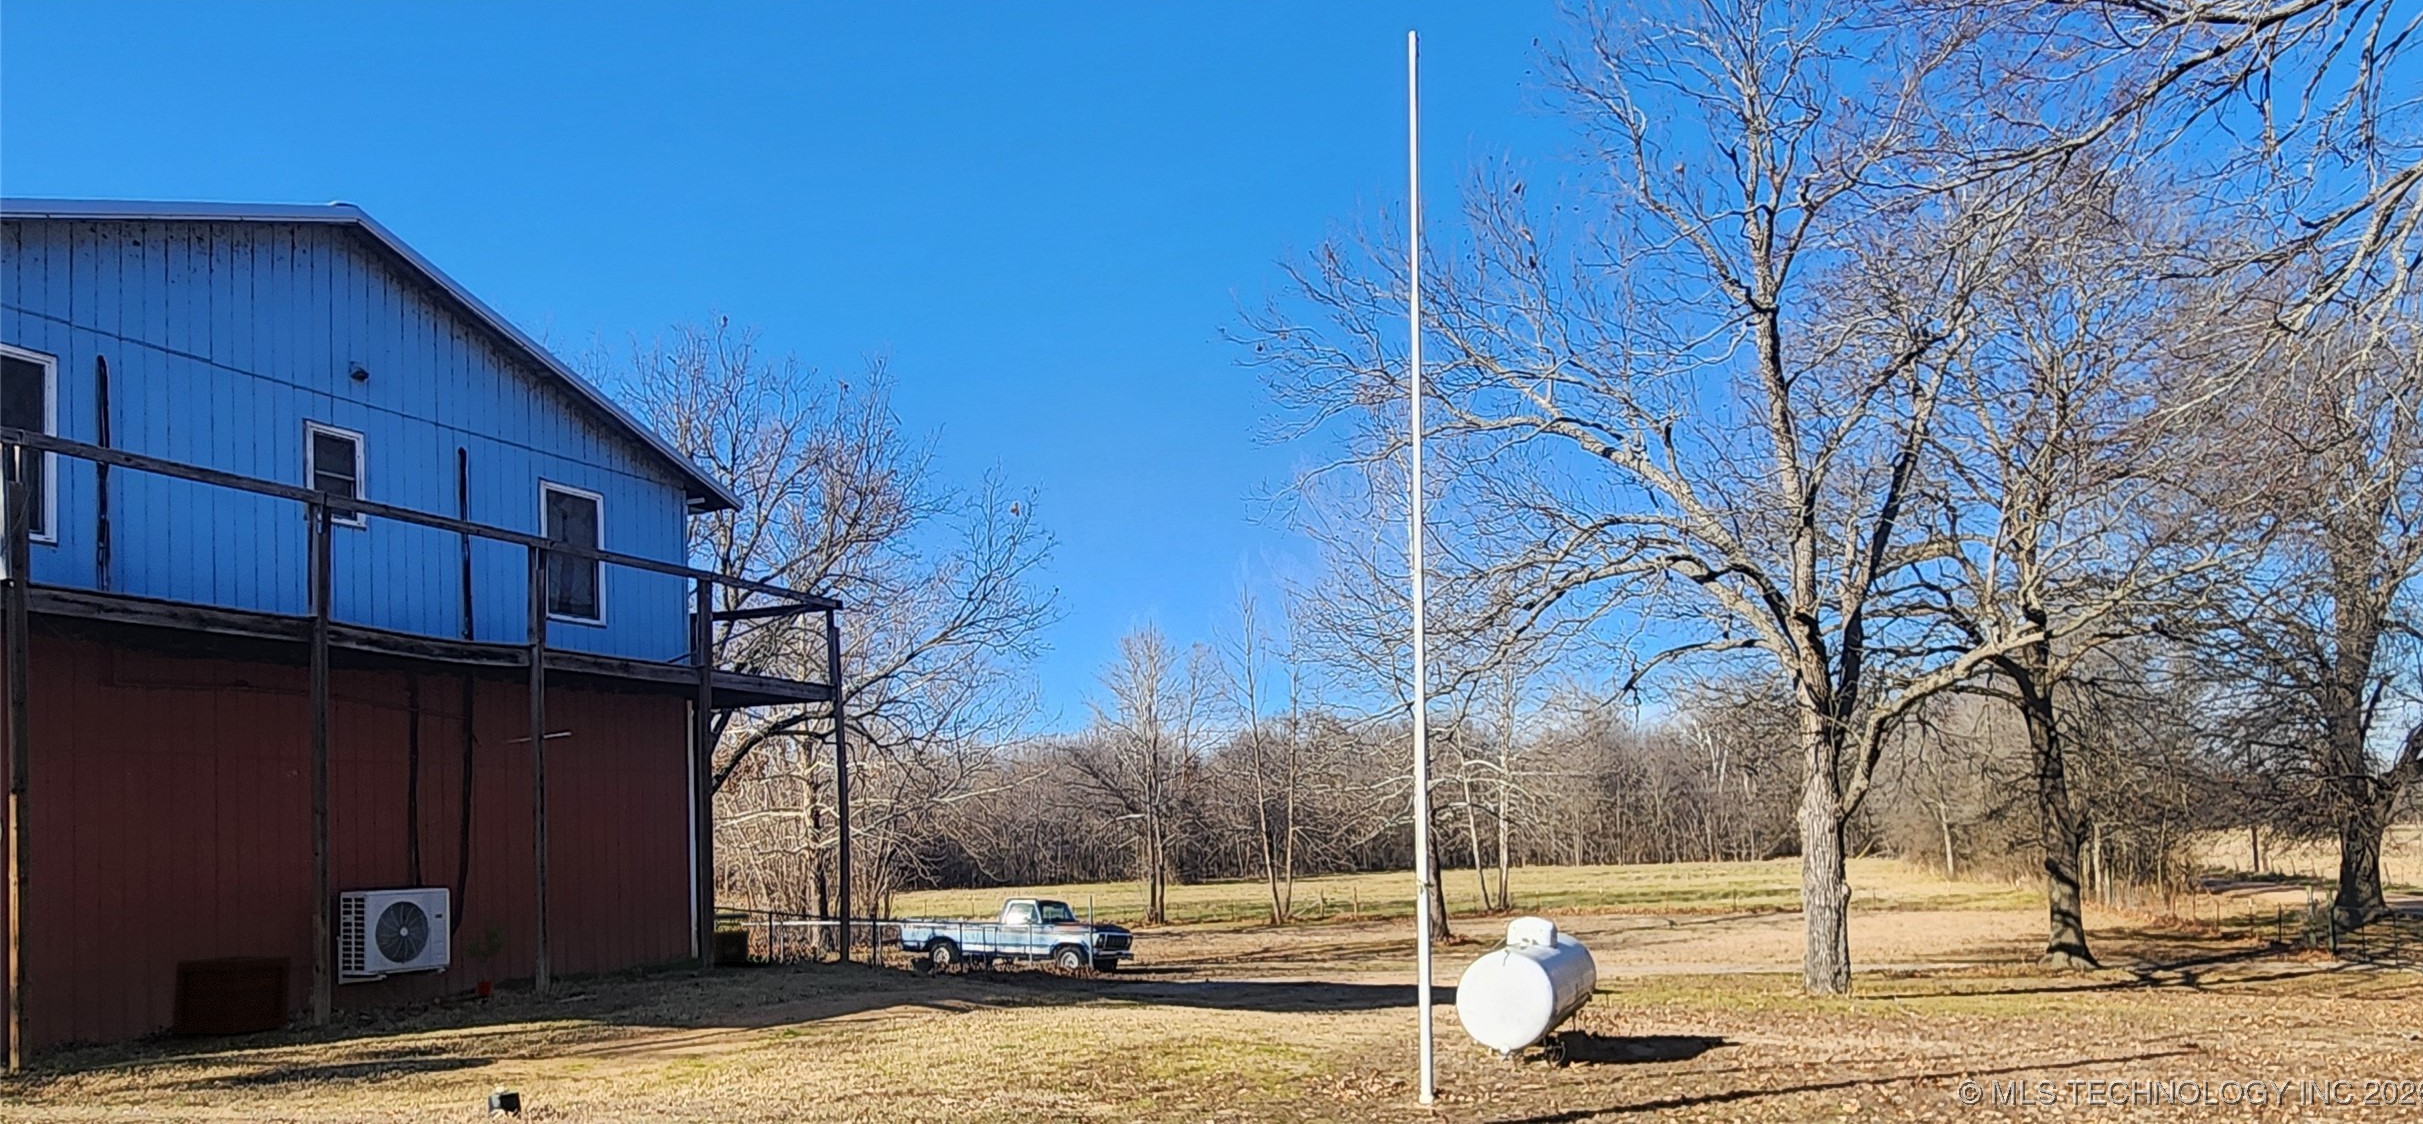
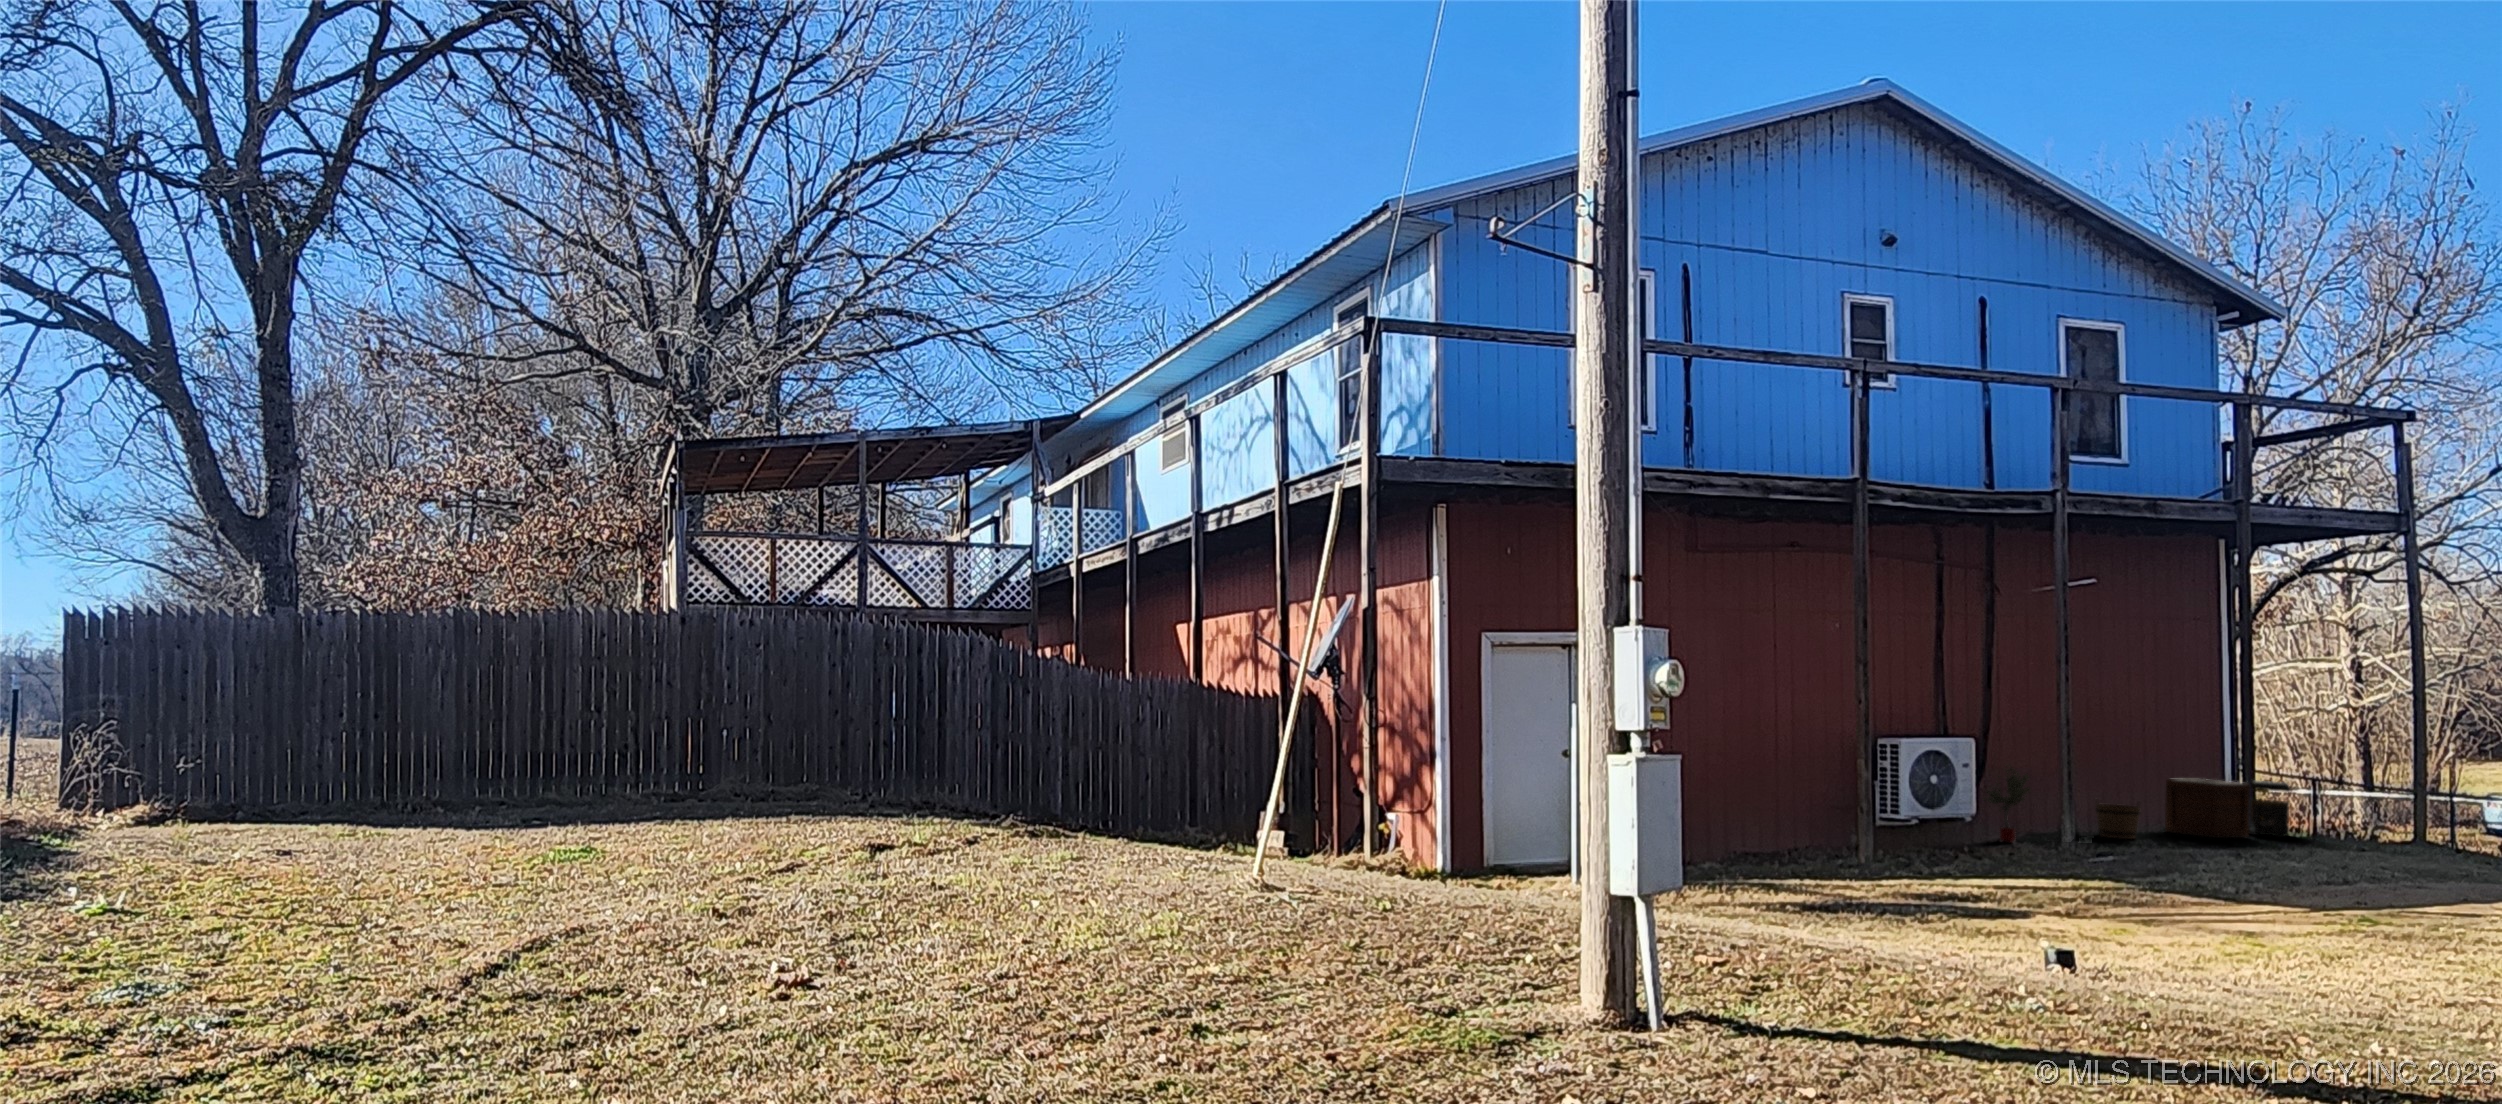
bucket: none [575,941,618,980] -> present [2096,803,2140,839]
wooden crate: present [172,955,291,1034] -> present [2165,779,2250,838]

